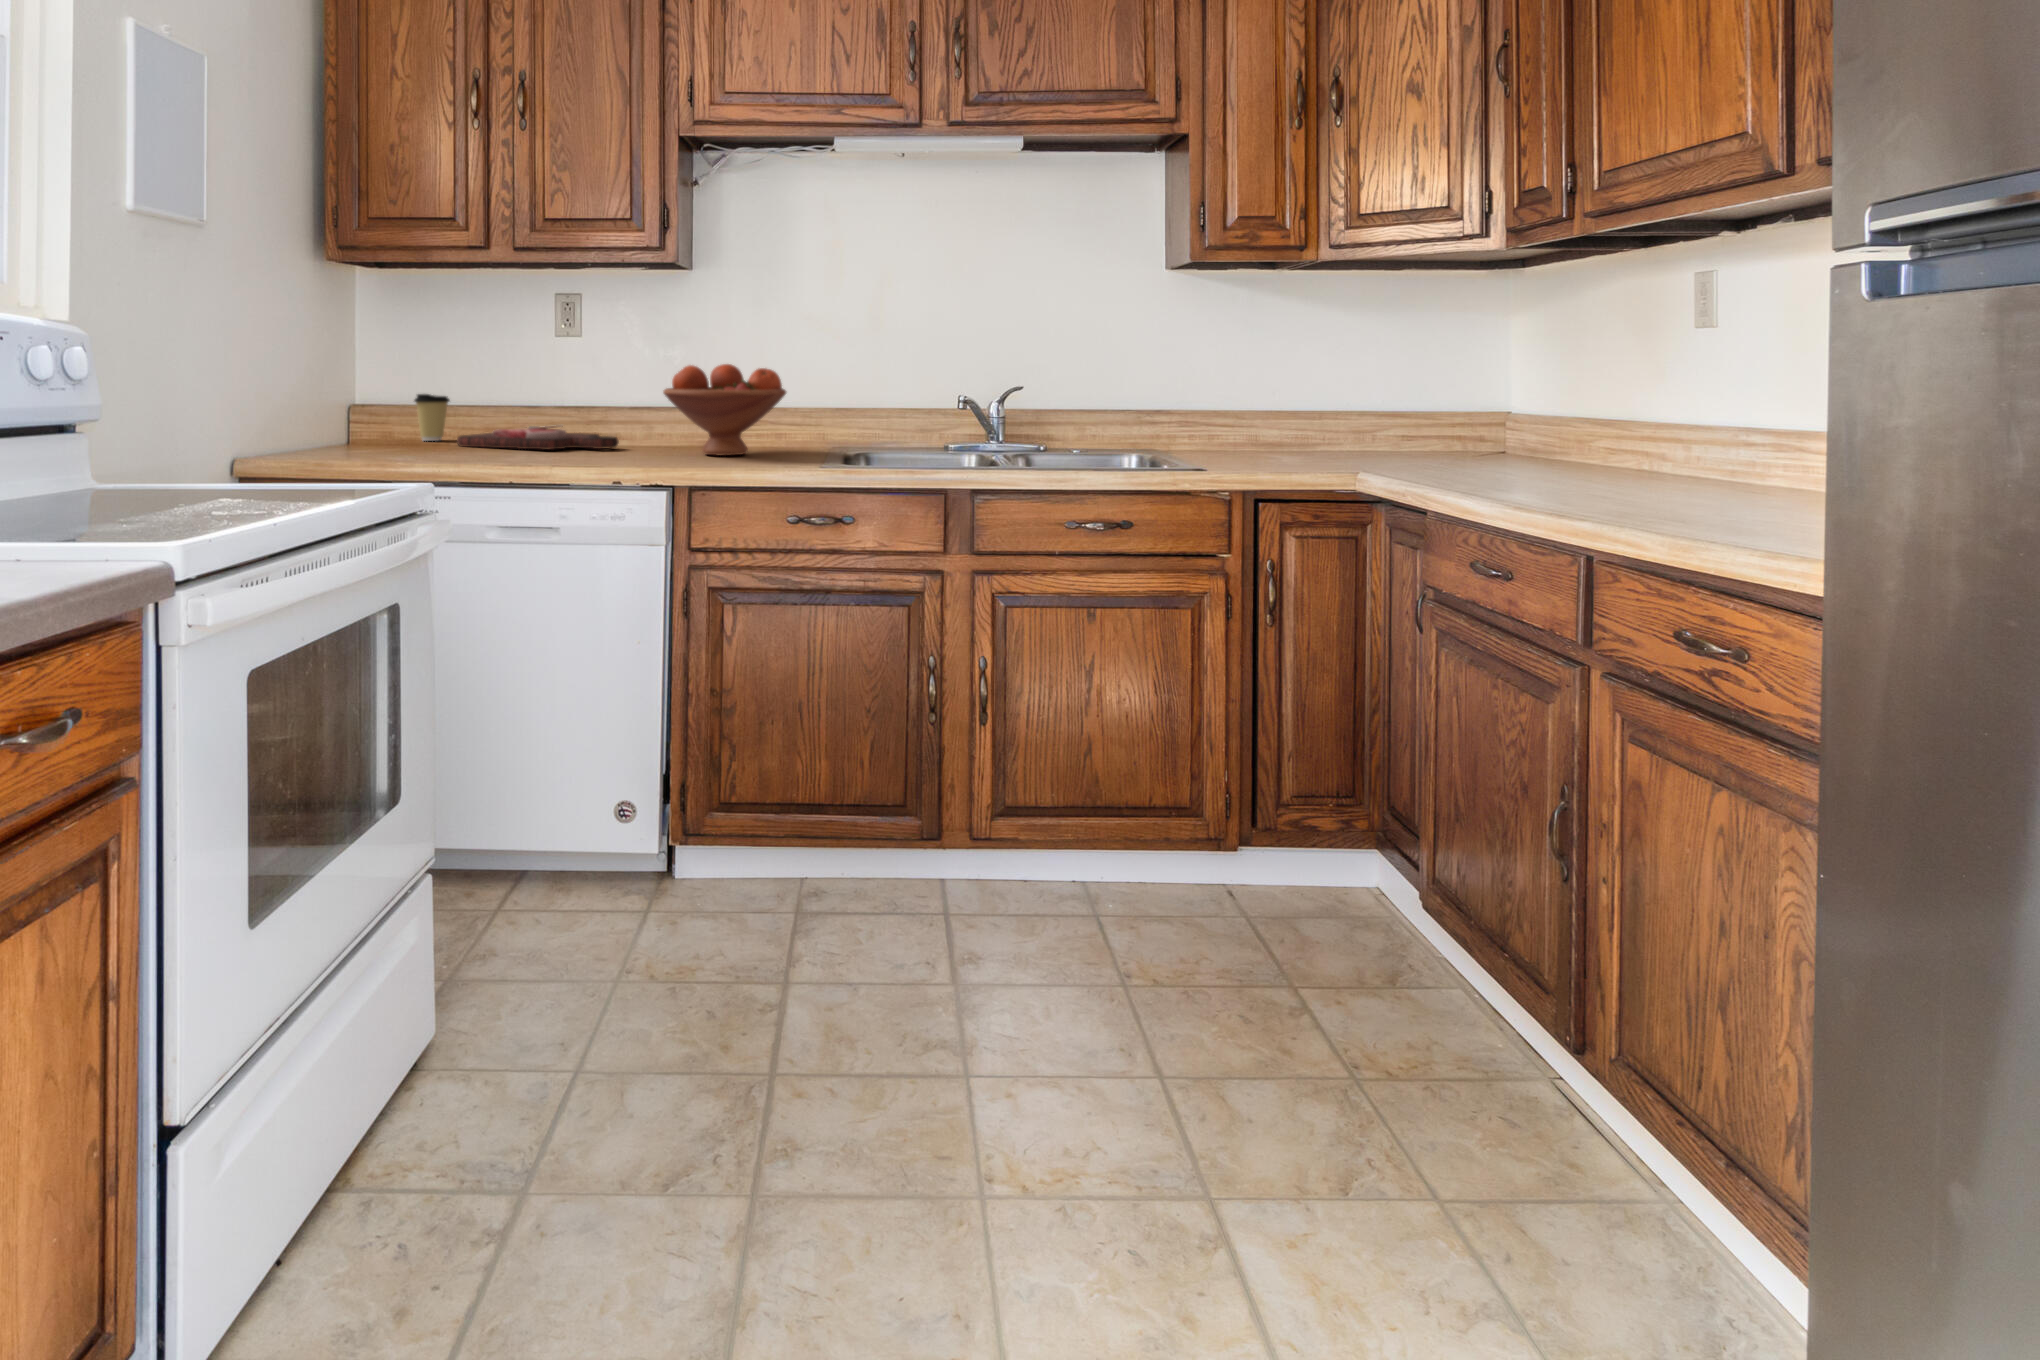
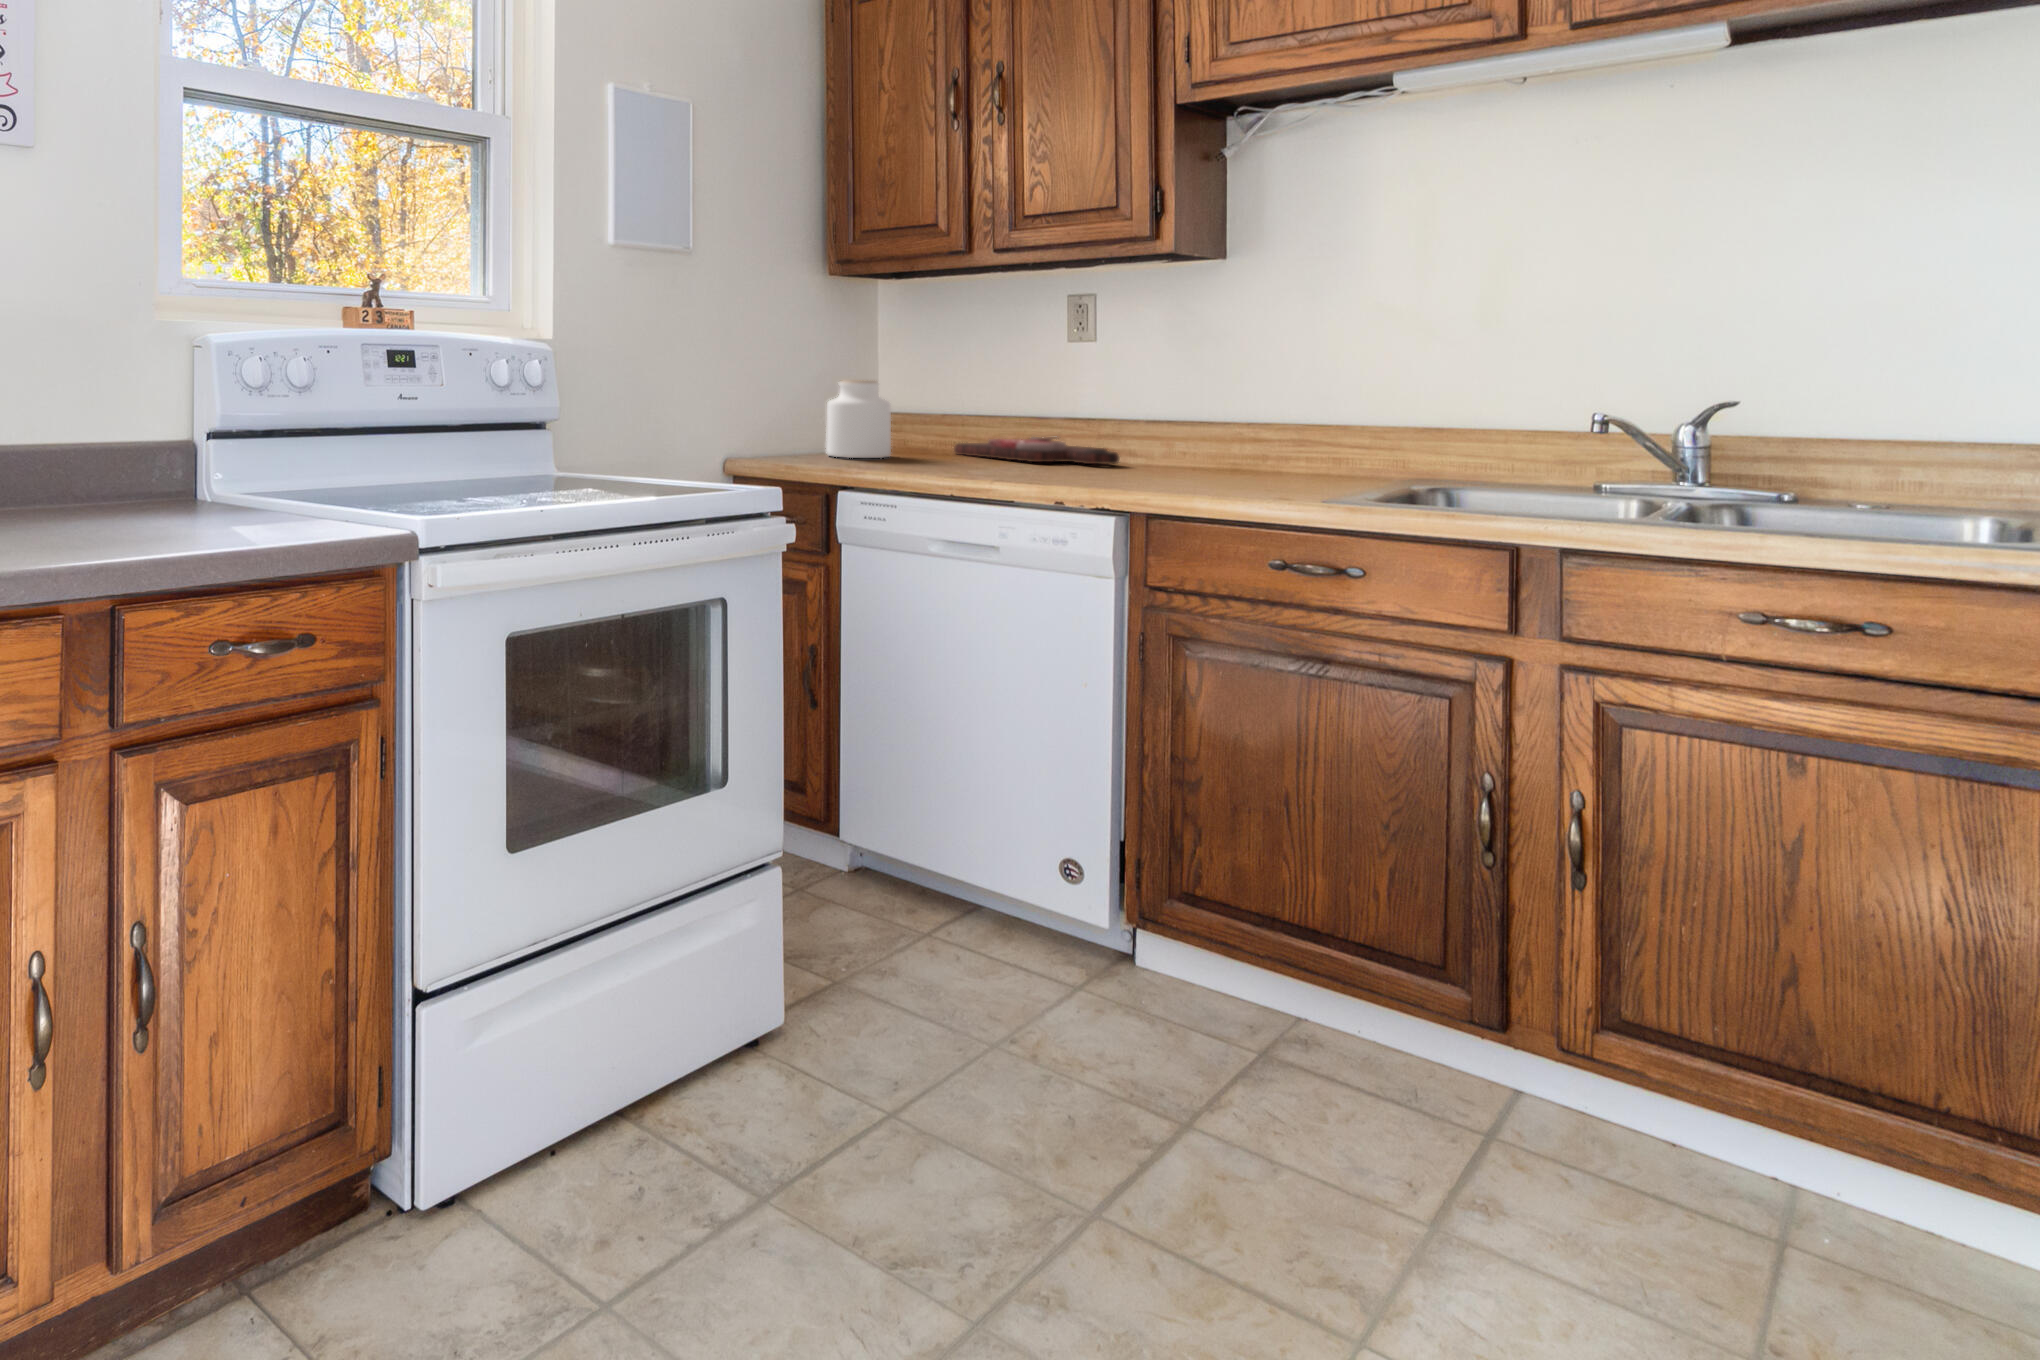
fruit bowl: present [663,364,786,456] -> none [1159,370,1327,481]
jar: none [334,376,405,456] -> present [826,380,891,458]
coffee cup: present [414,394,450,441] -> none [922,400,958,448]

